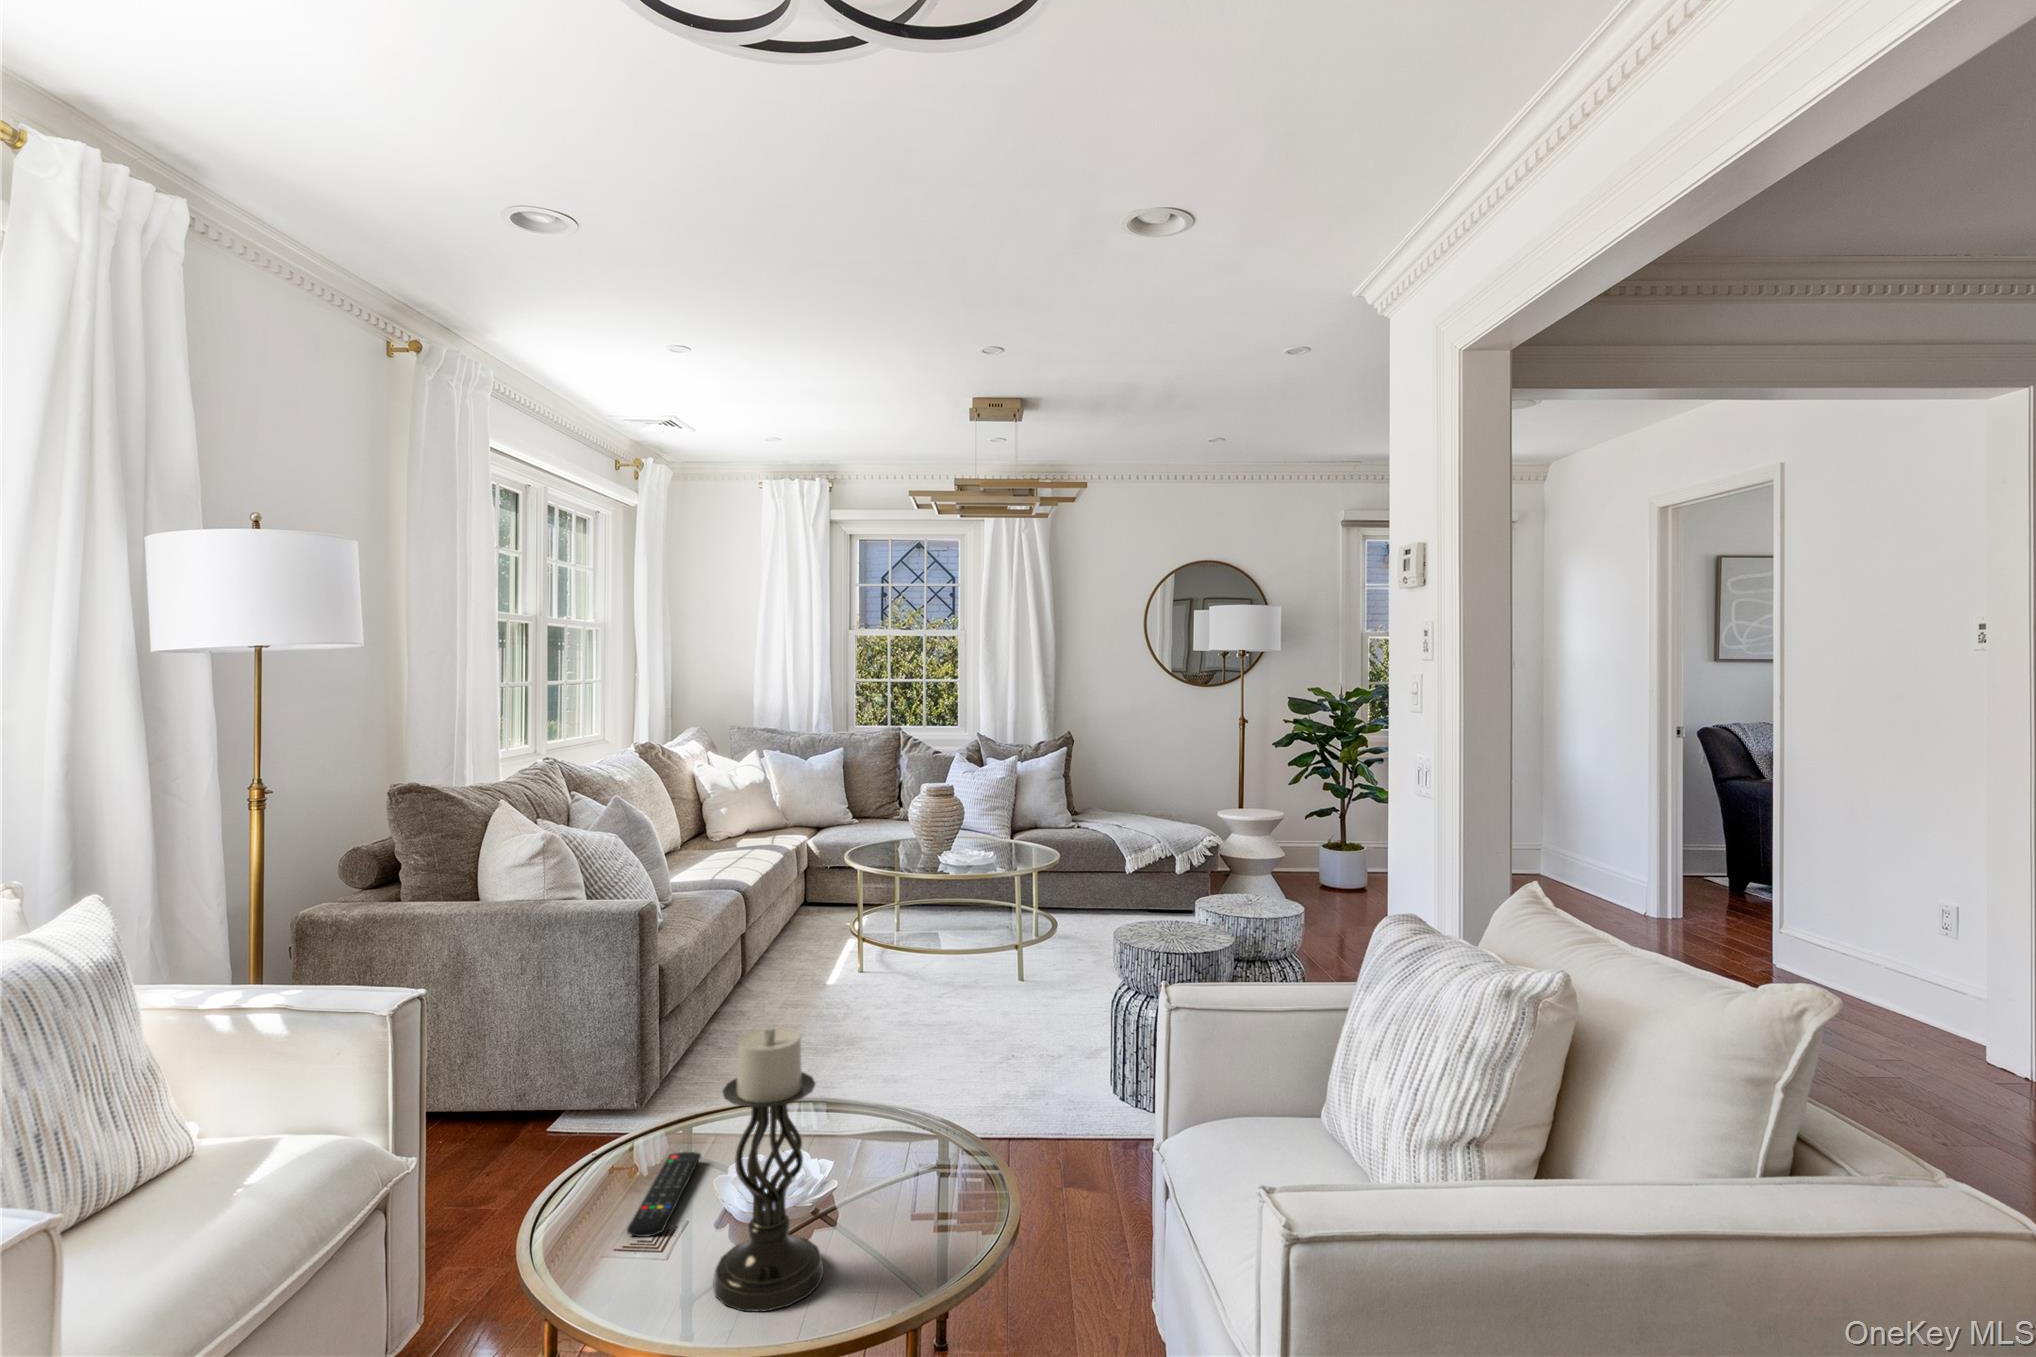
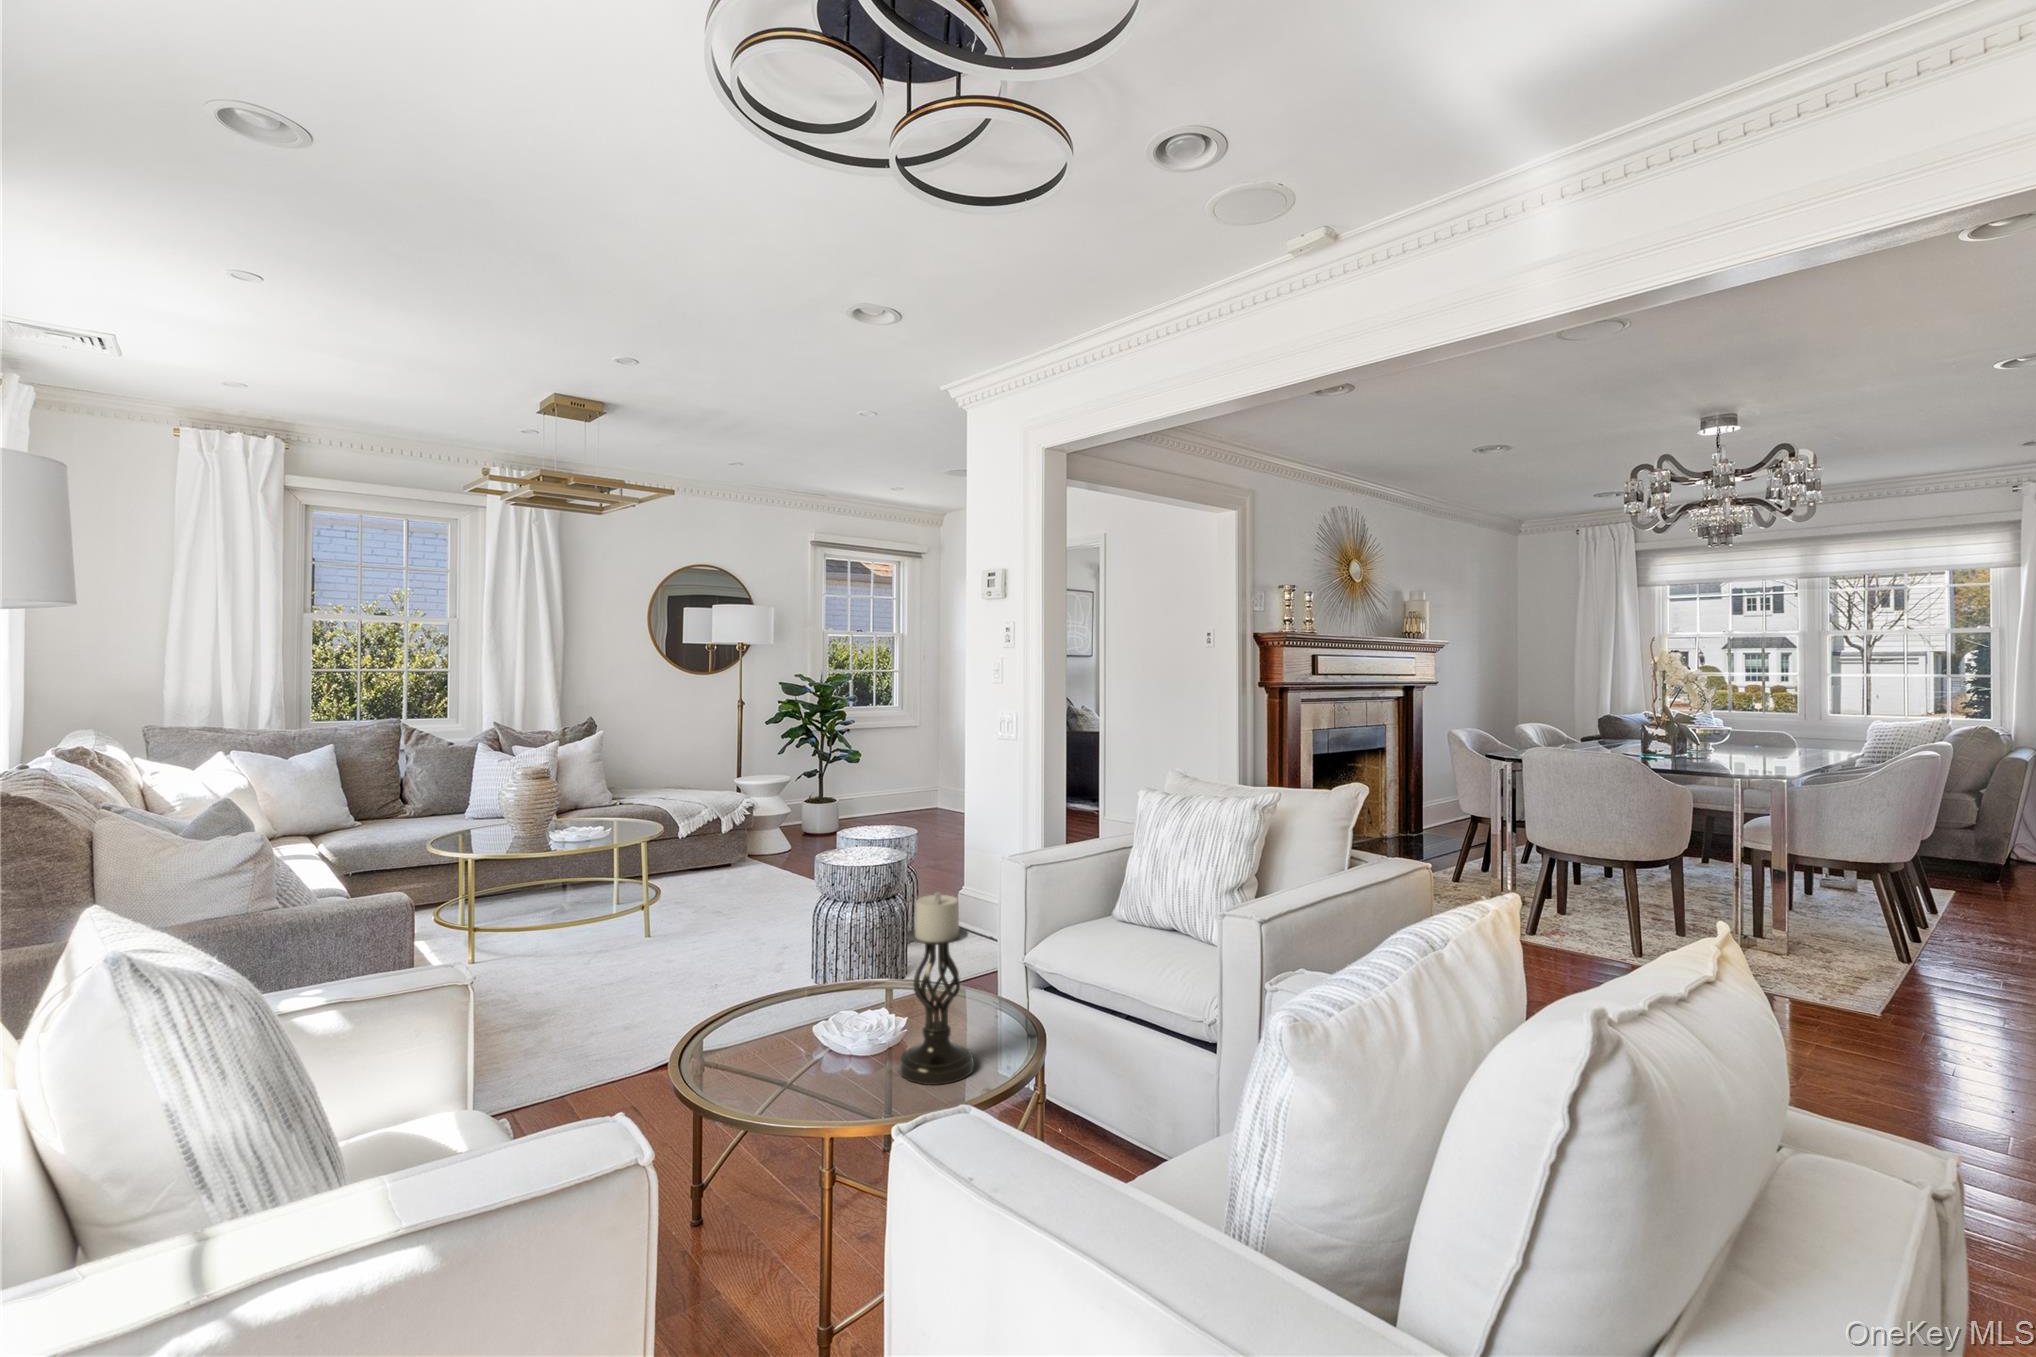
remote control: present [627,1152,701,1237] -> none [742,1036,826,1084]

